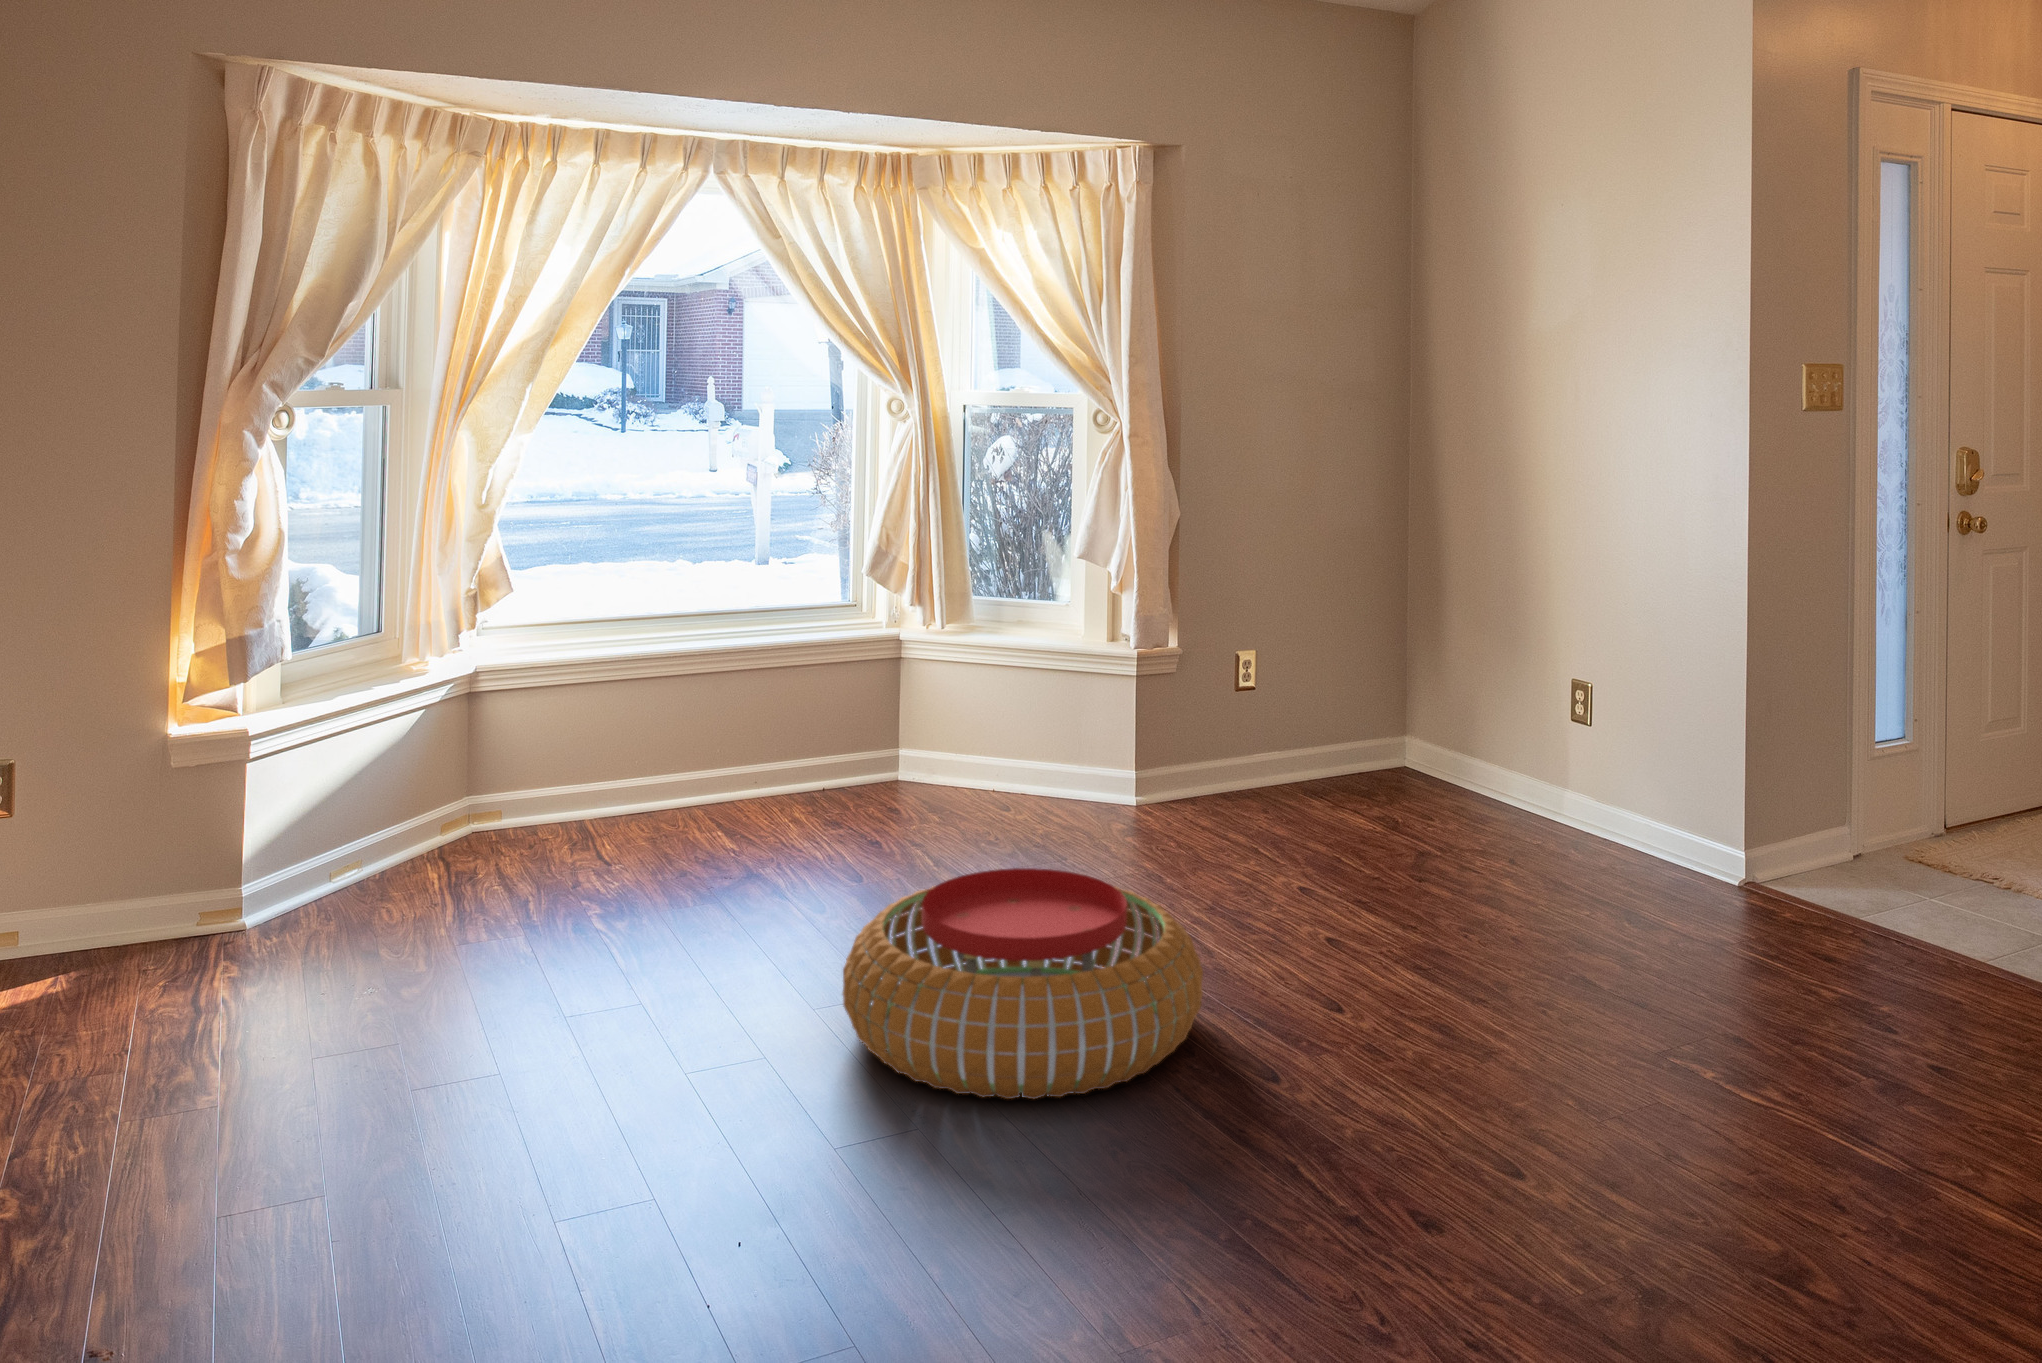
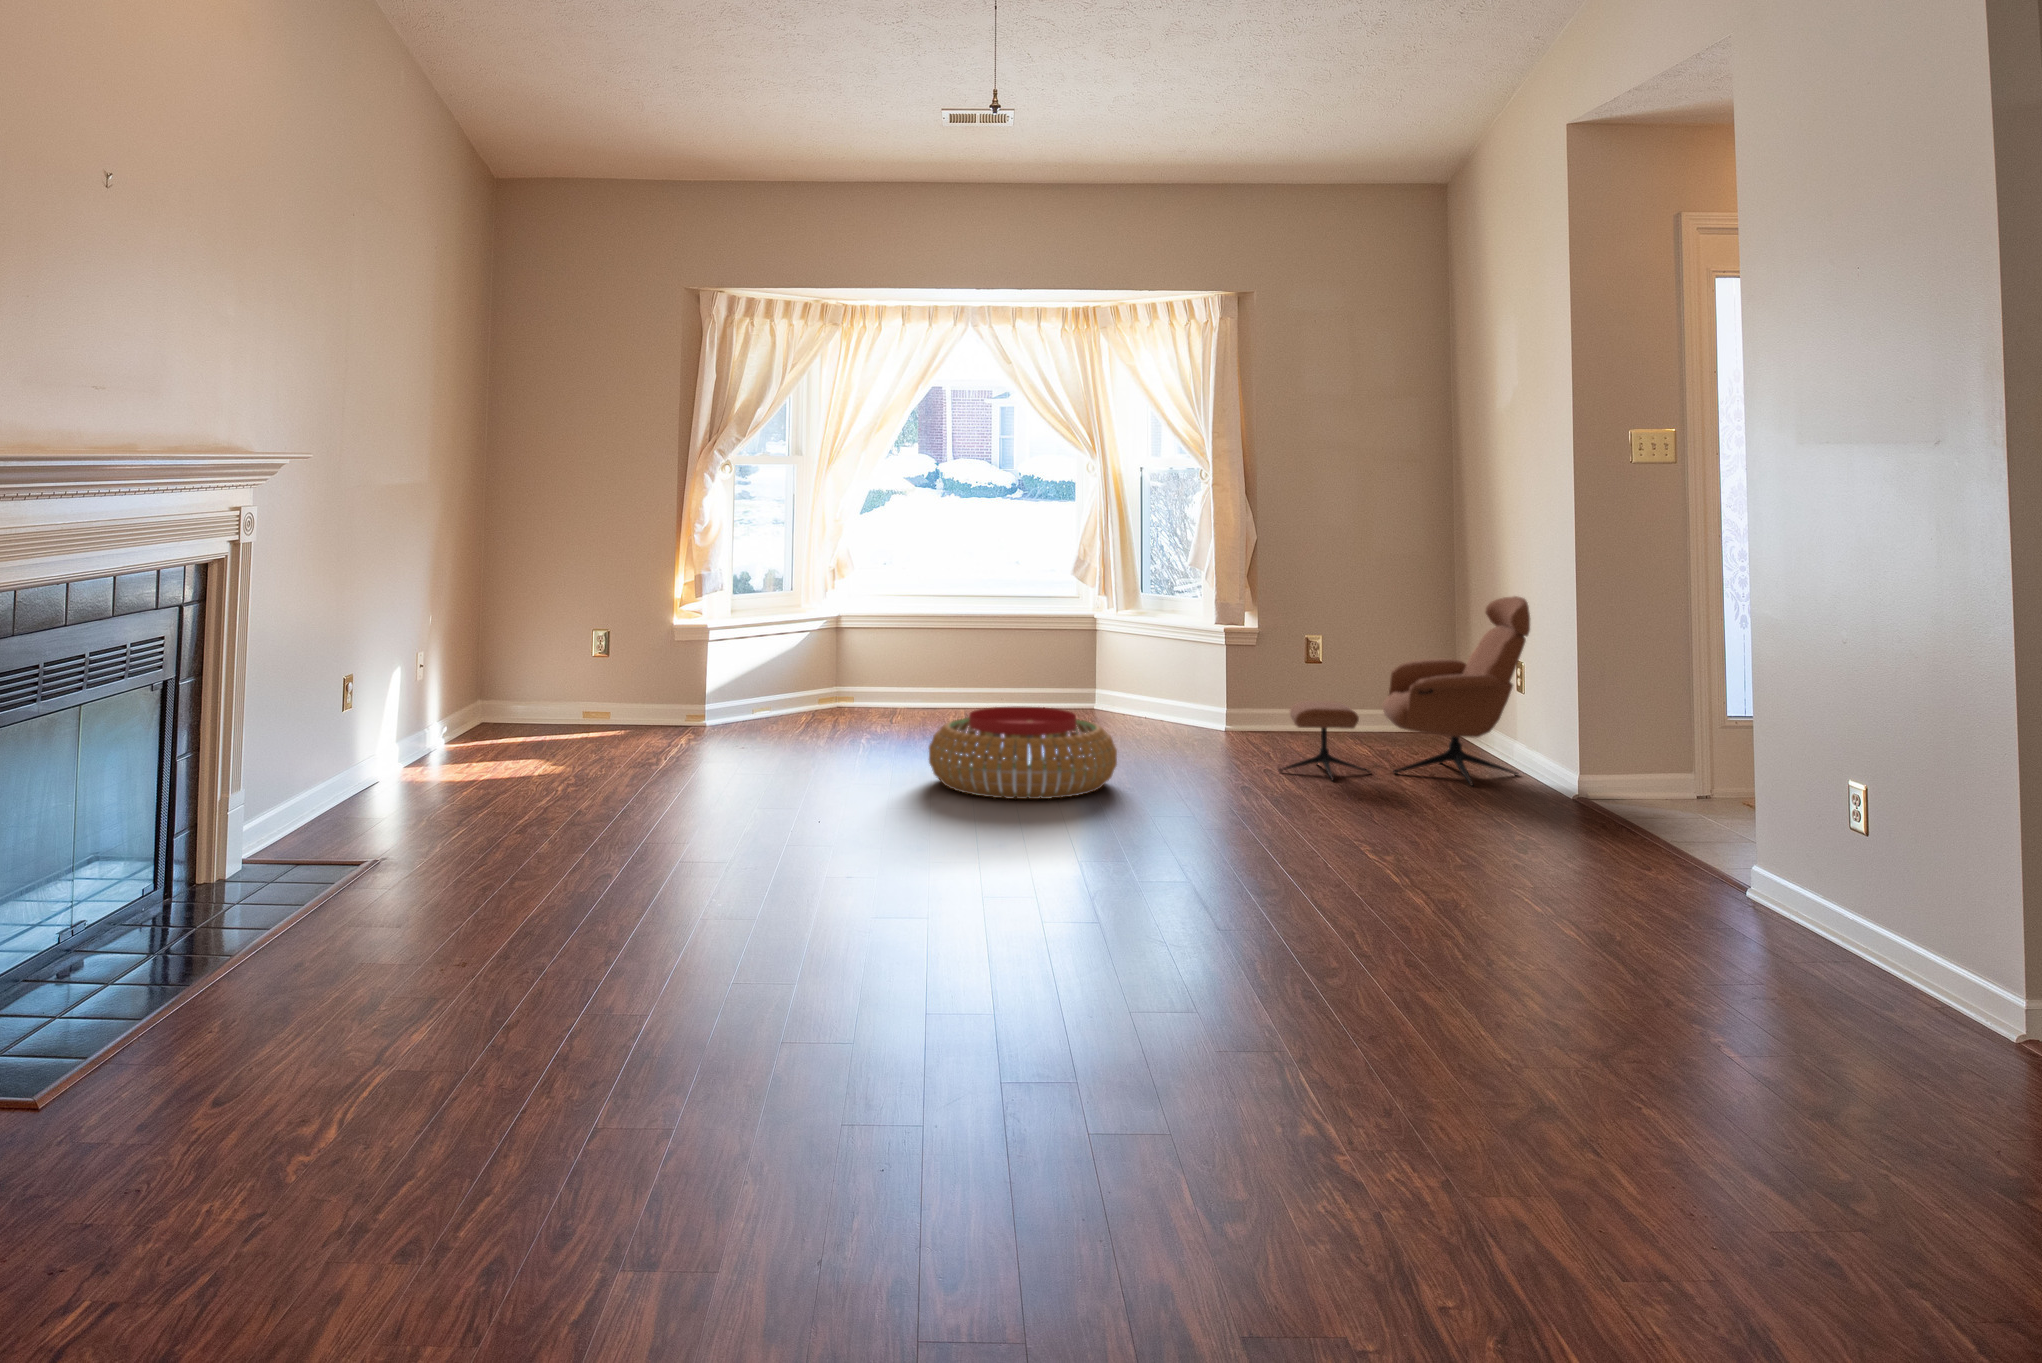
lounge chair: none [1356,605,1694,926] -> present [1279,596,1530,786]

